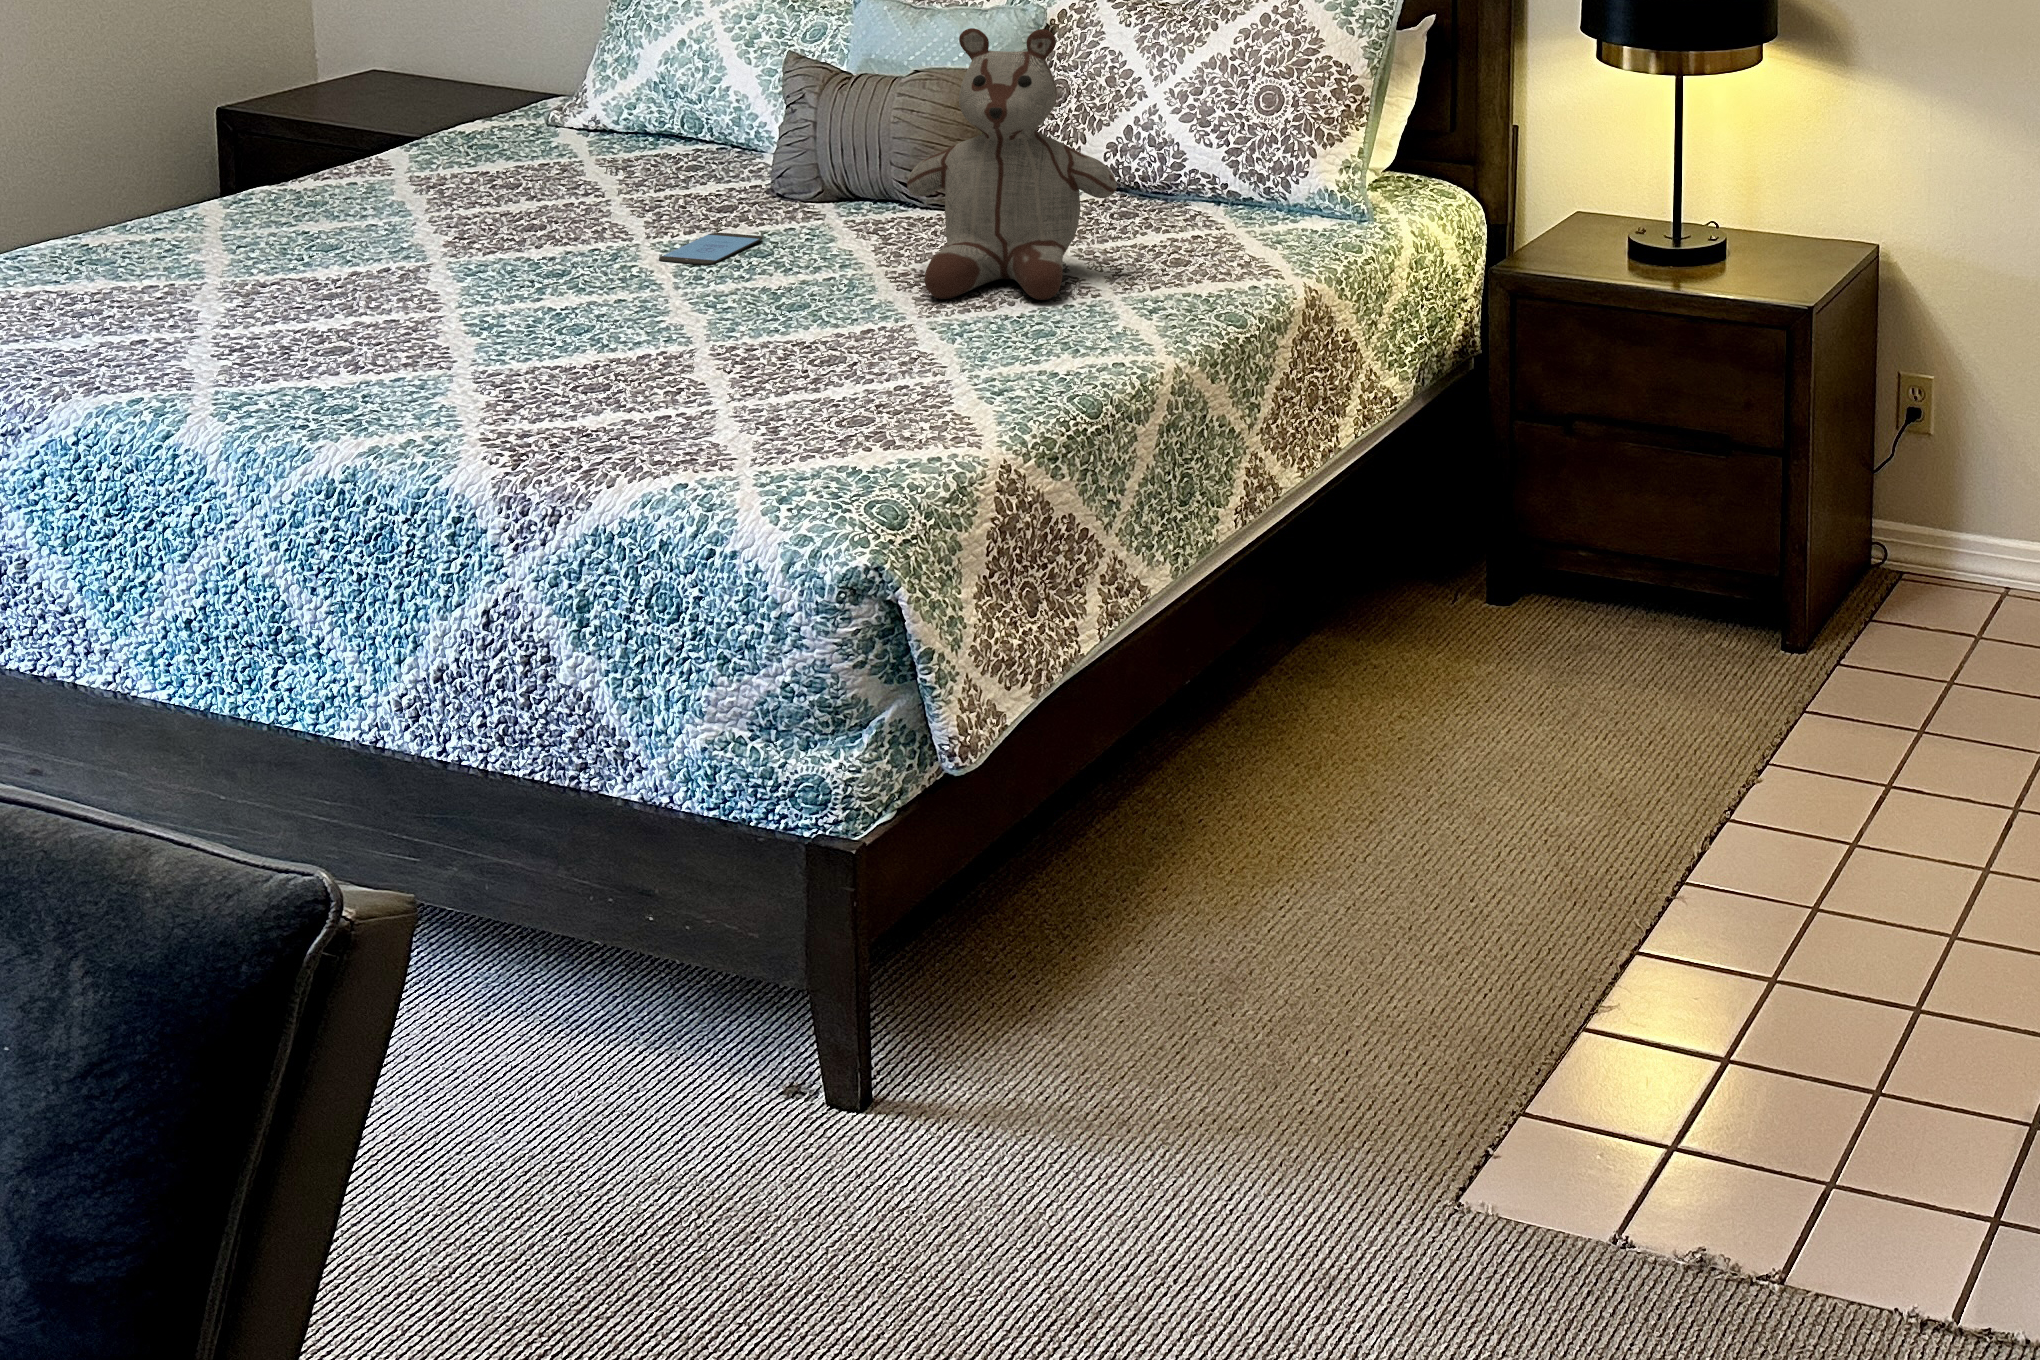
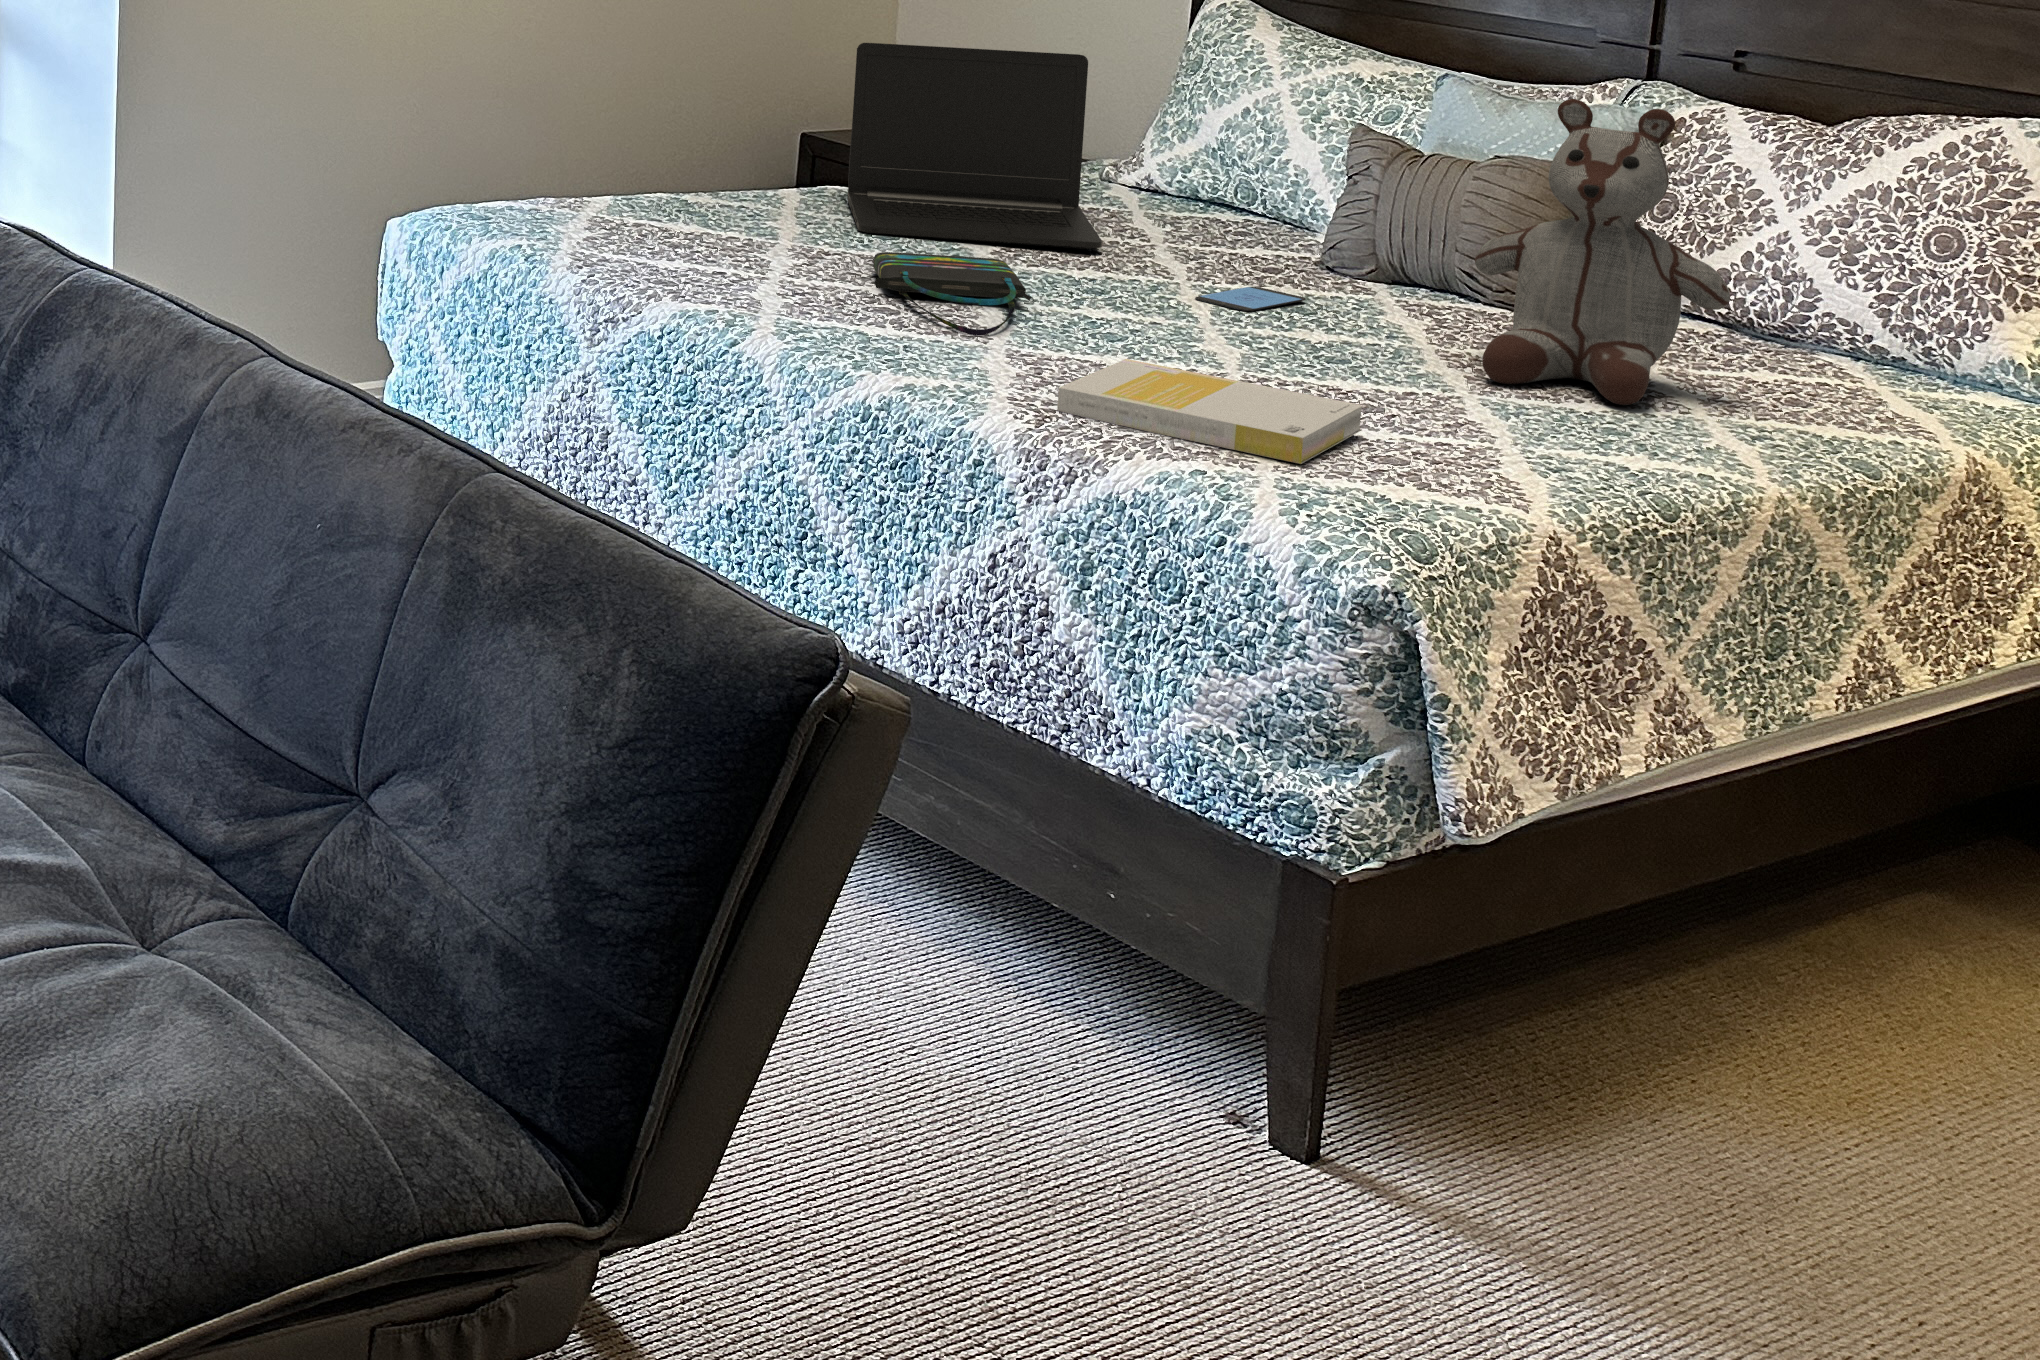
laptop: none [268,18,560,246] -> present [848,43,1102,249]
tote bag: none [317,260,496,360] -> present [873,252,1034,336]
book: none [531,362,827,445] -> present [1057,359,1363,464]

